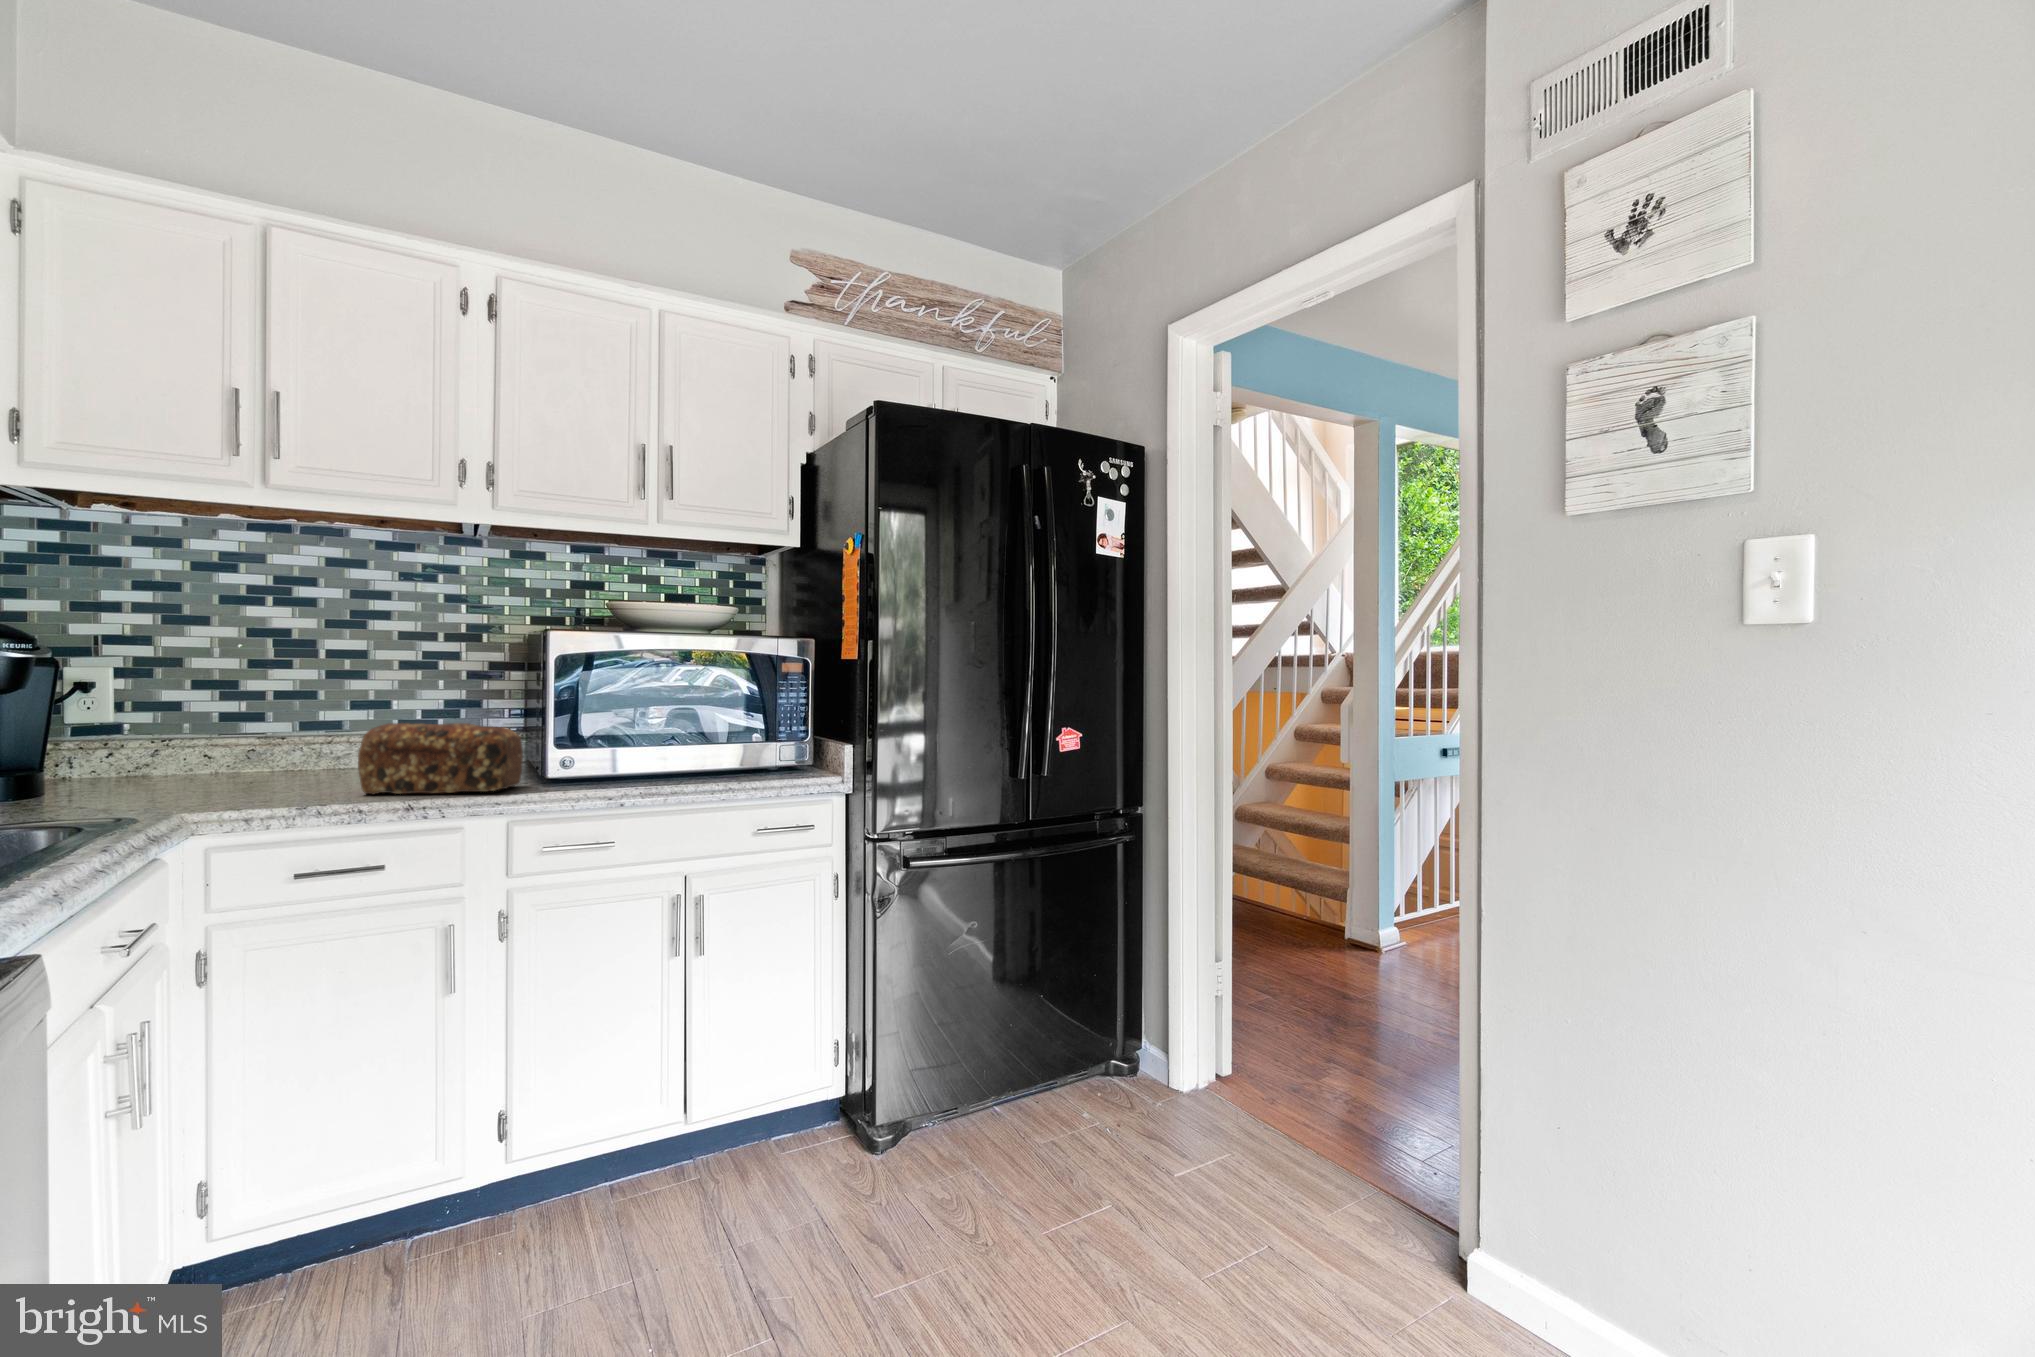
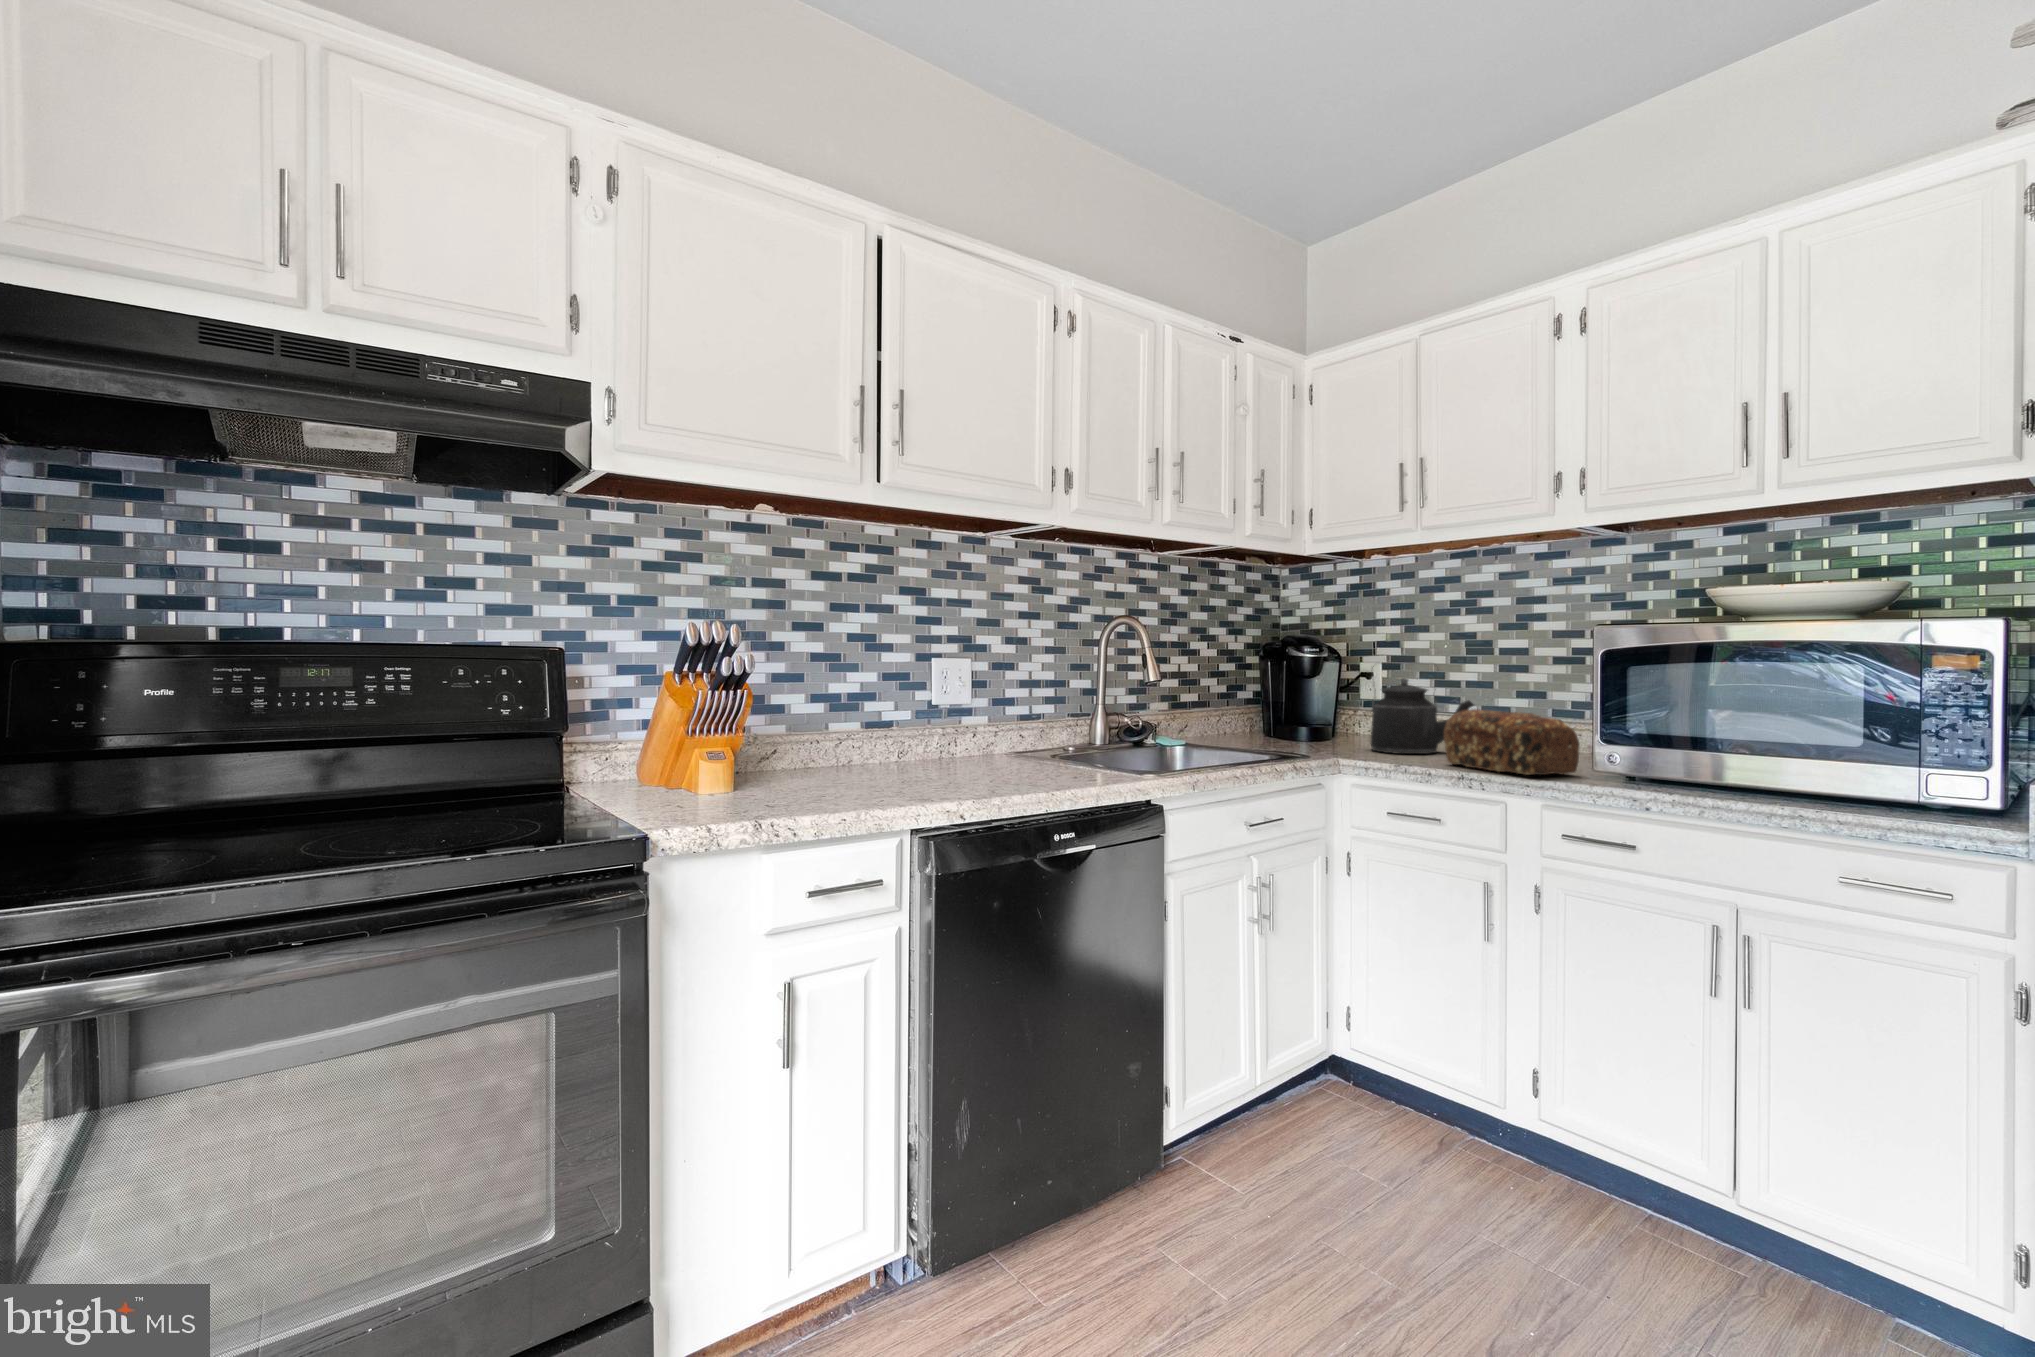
kettle: none [178,666,338,795] -> present [1370,666,1474,754]

